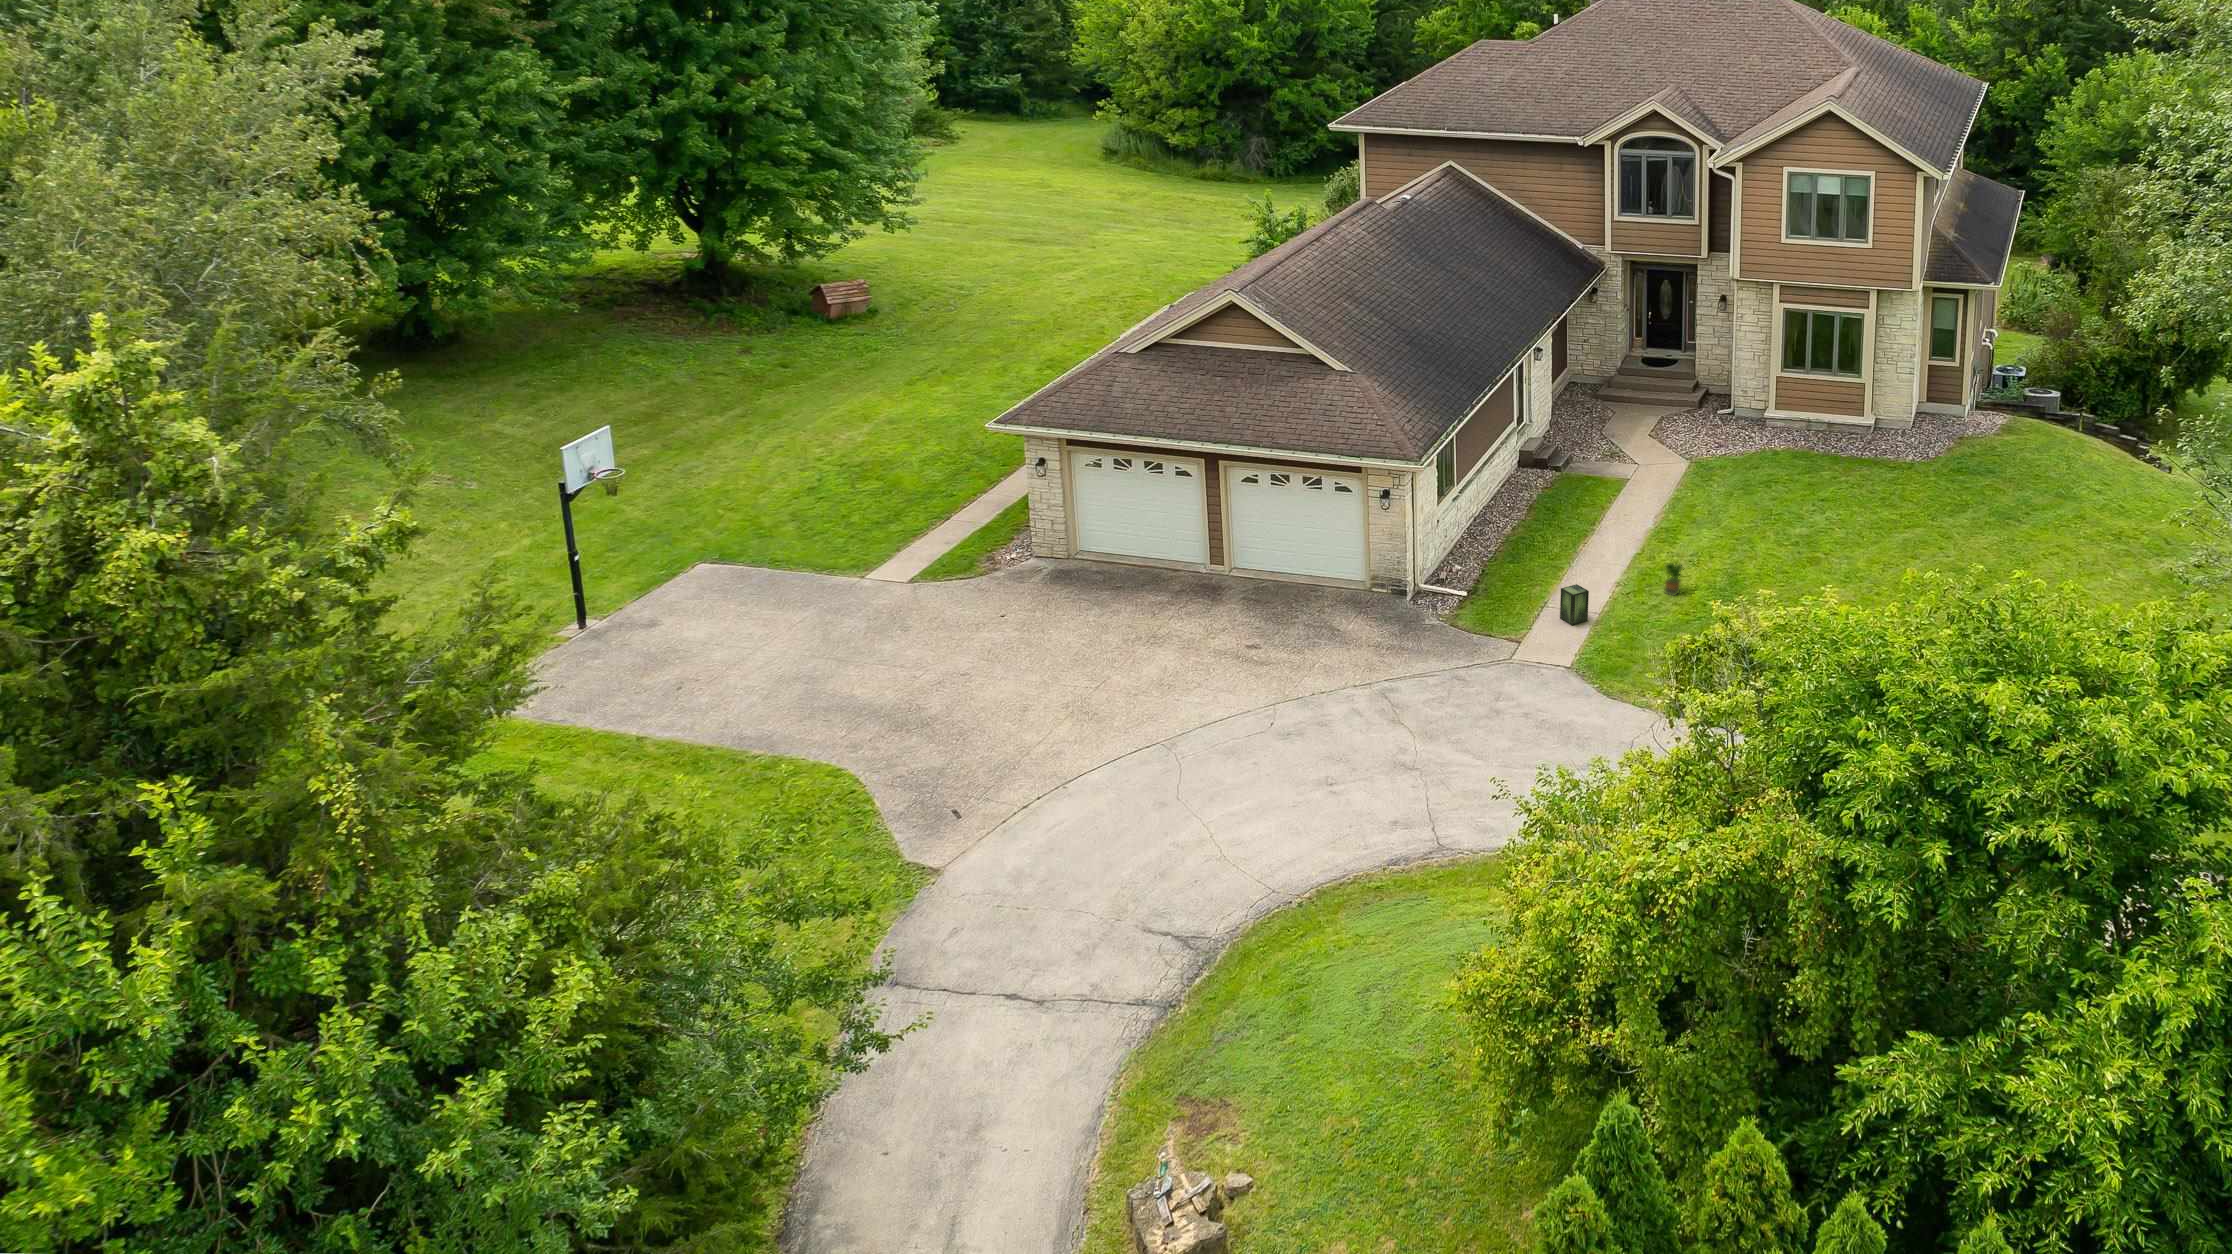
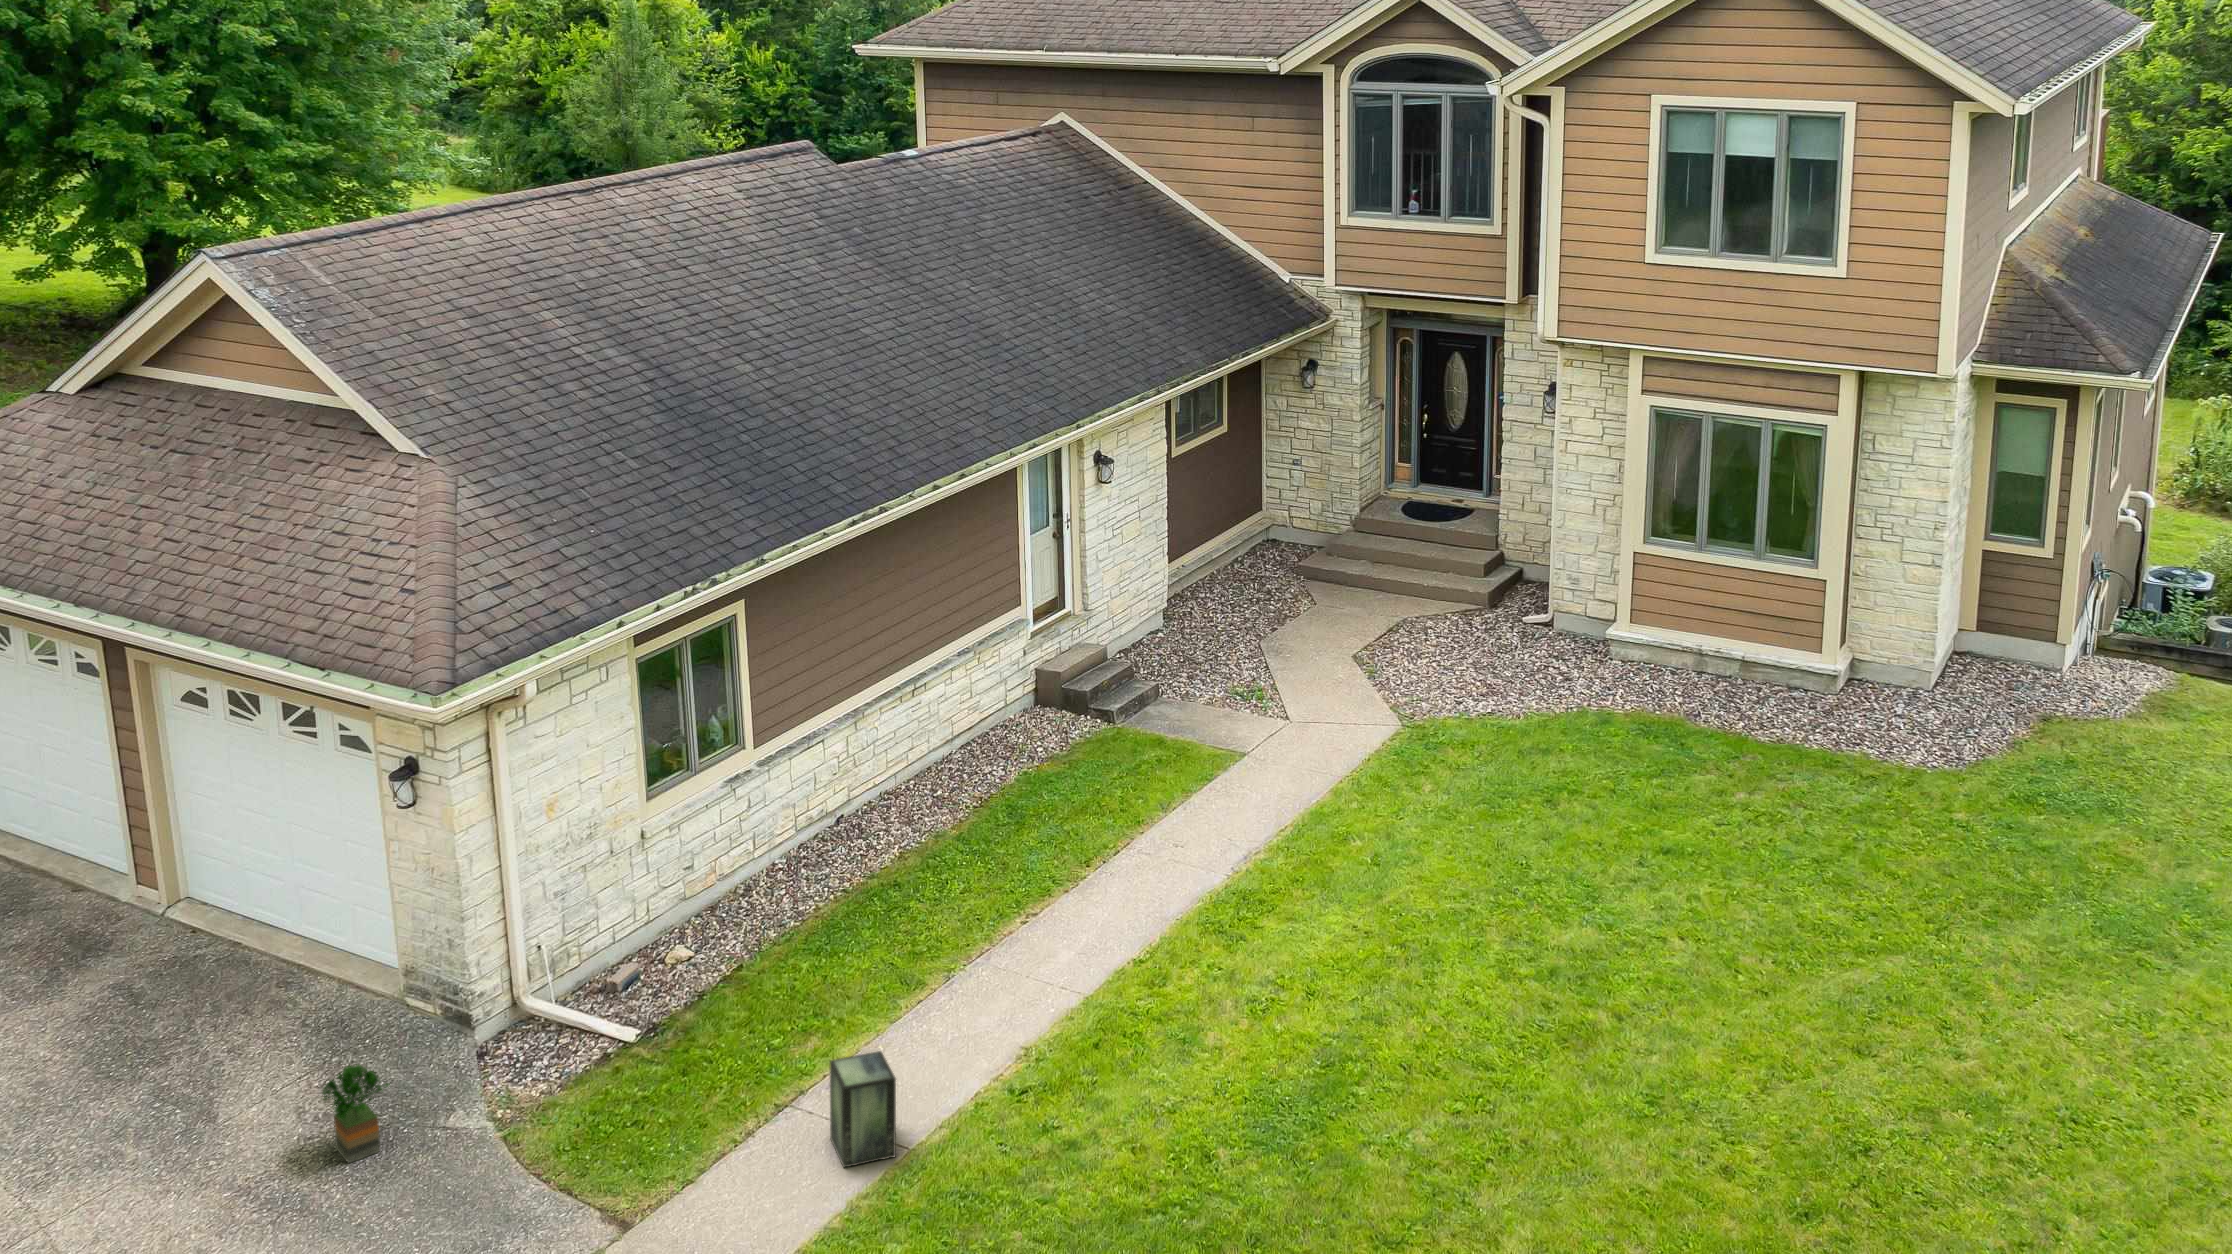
potted tree: present [1665,563,1684,596] -> present [323,1065,390,1163]

